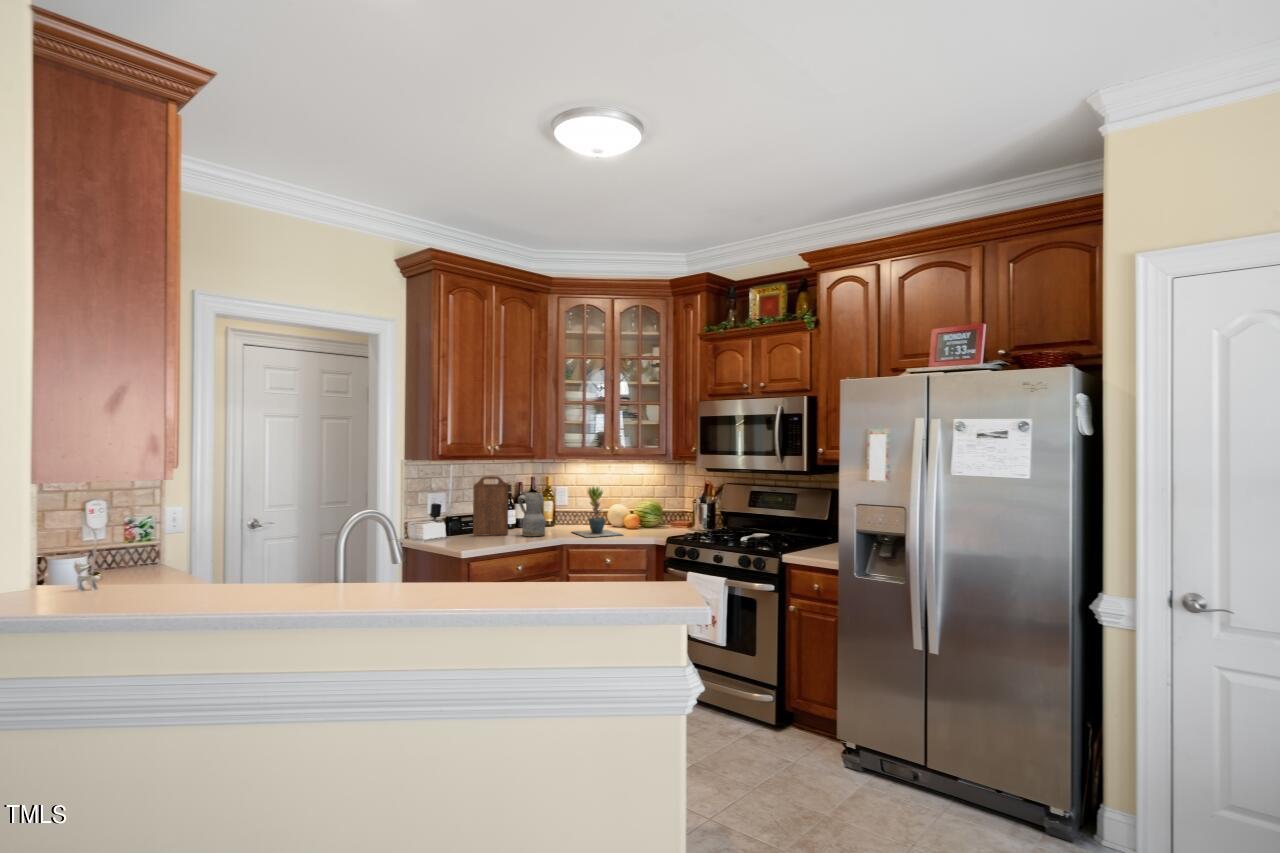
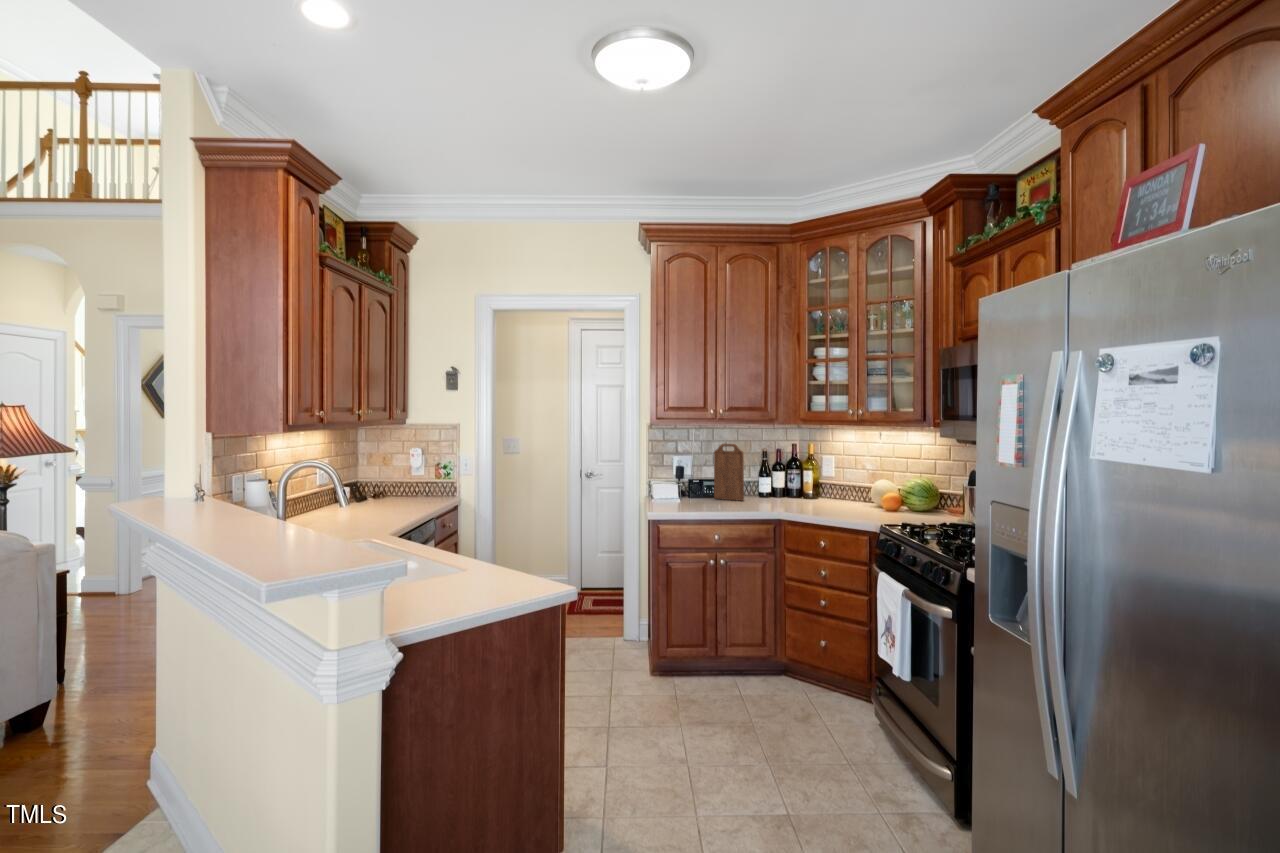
potted plant: present [574,487,621,537] -> none [798,457,848,513]
ceramic pitcher: present [518,493,546,536] -> none [750,461,774,505]

